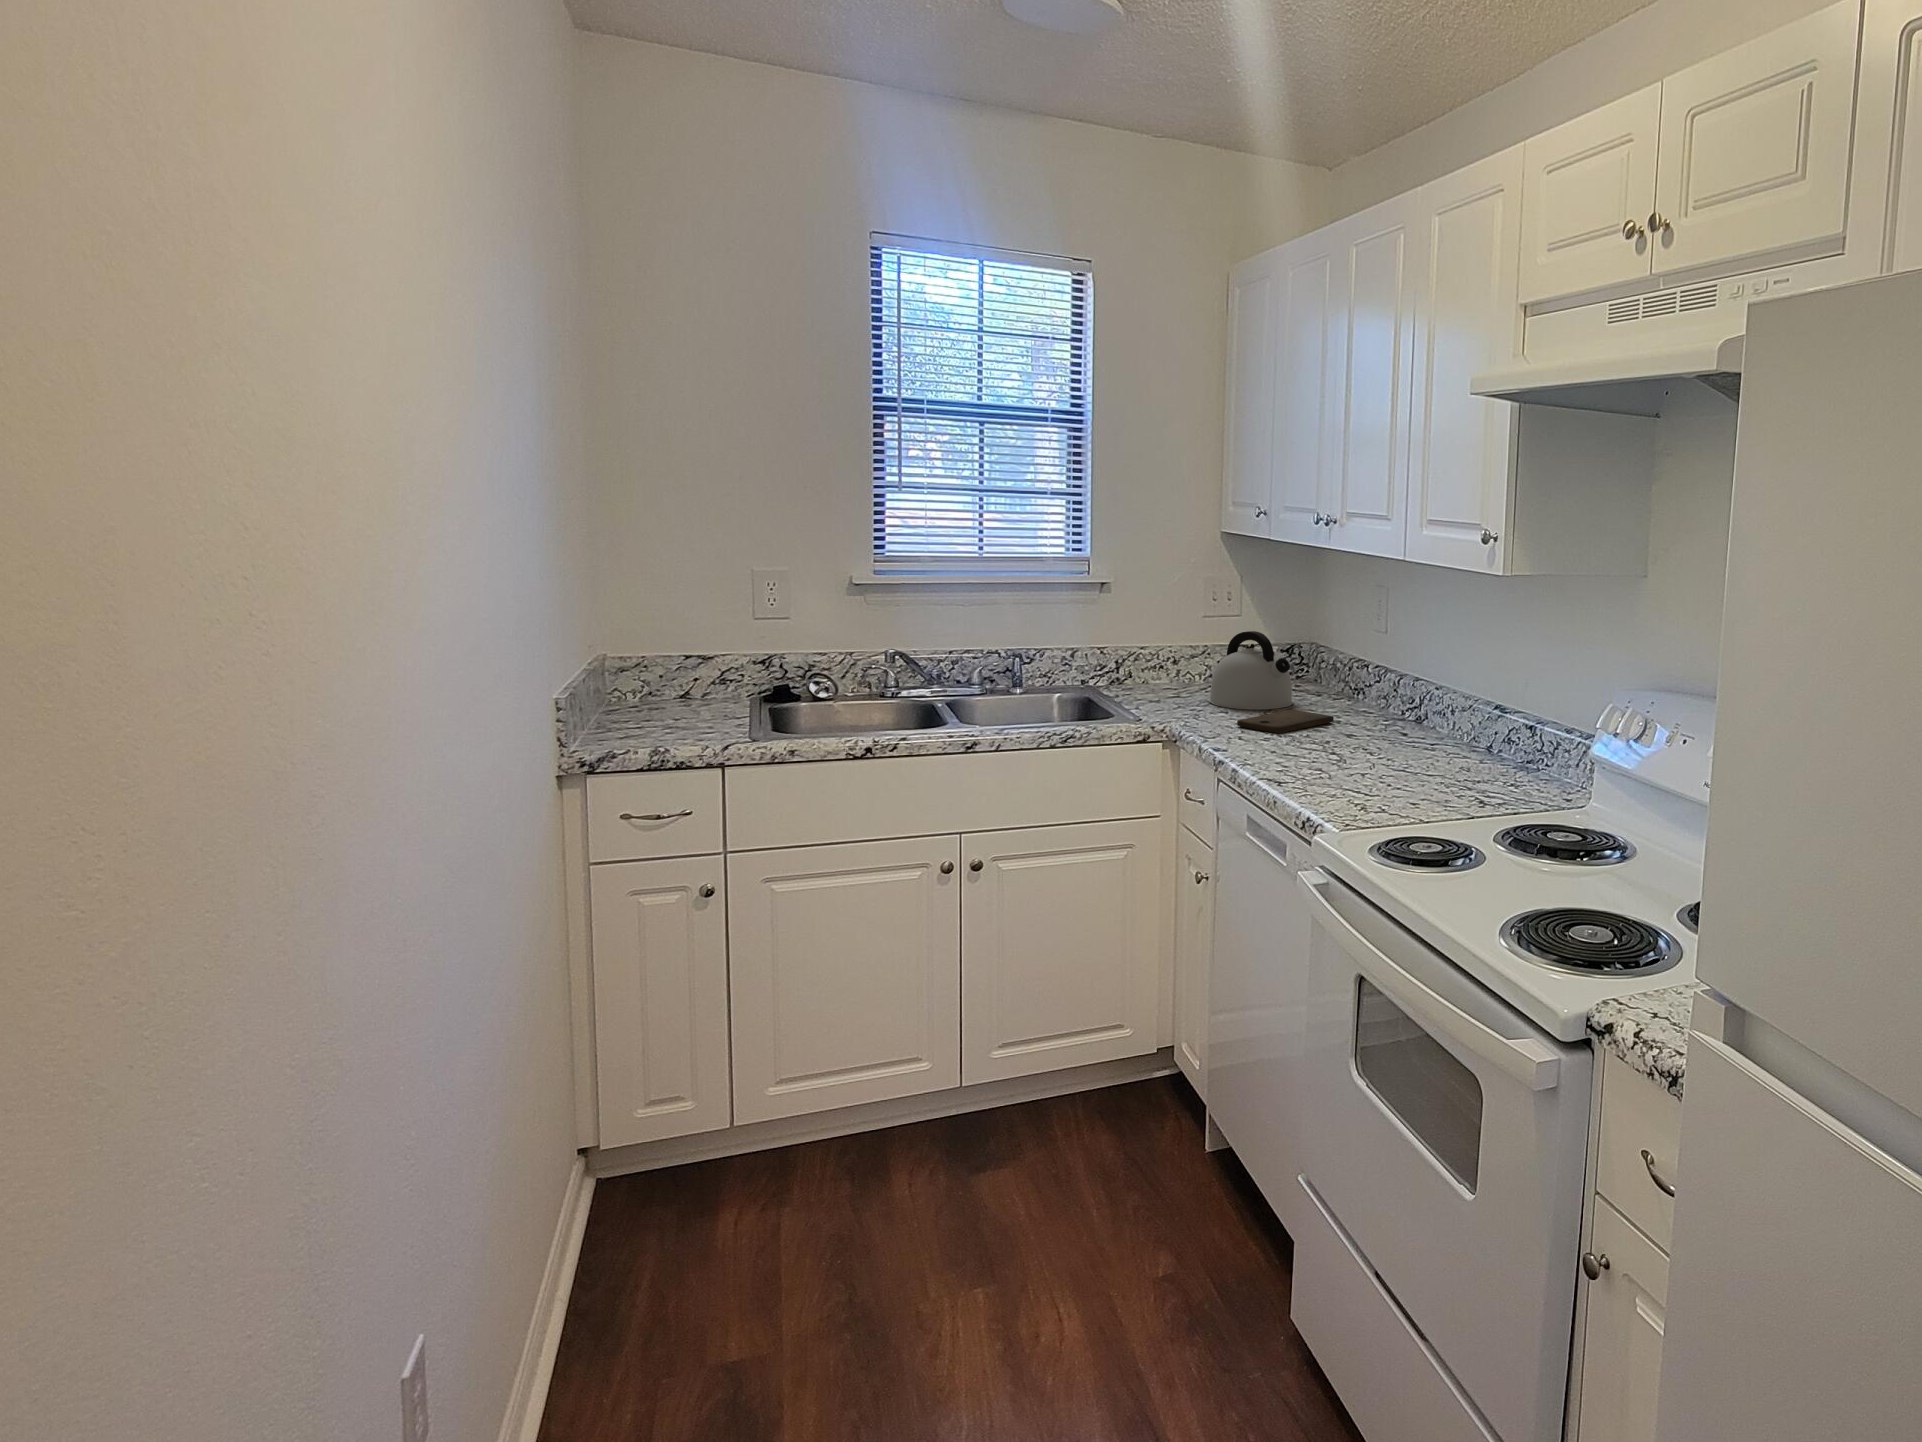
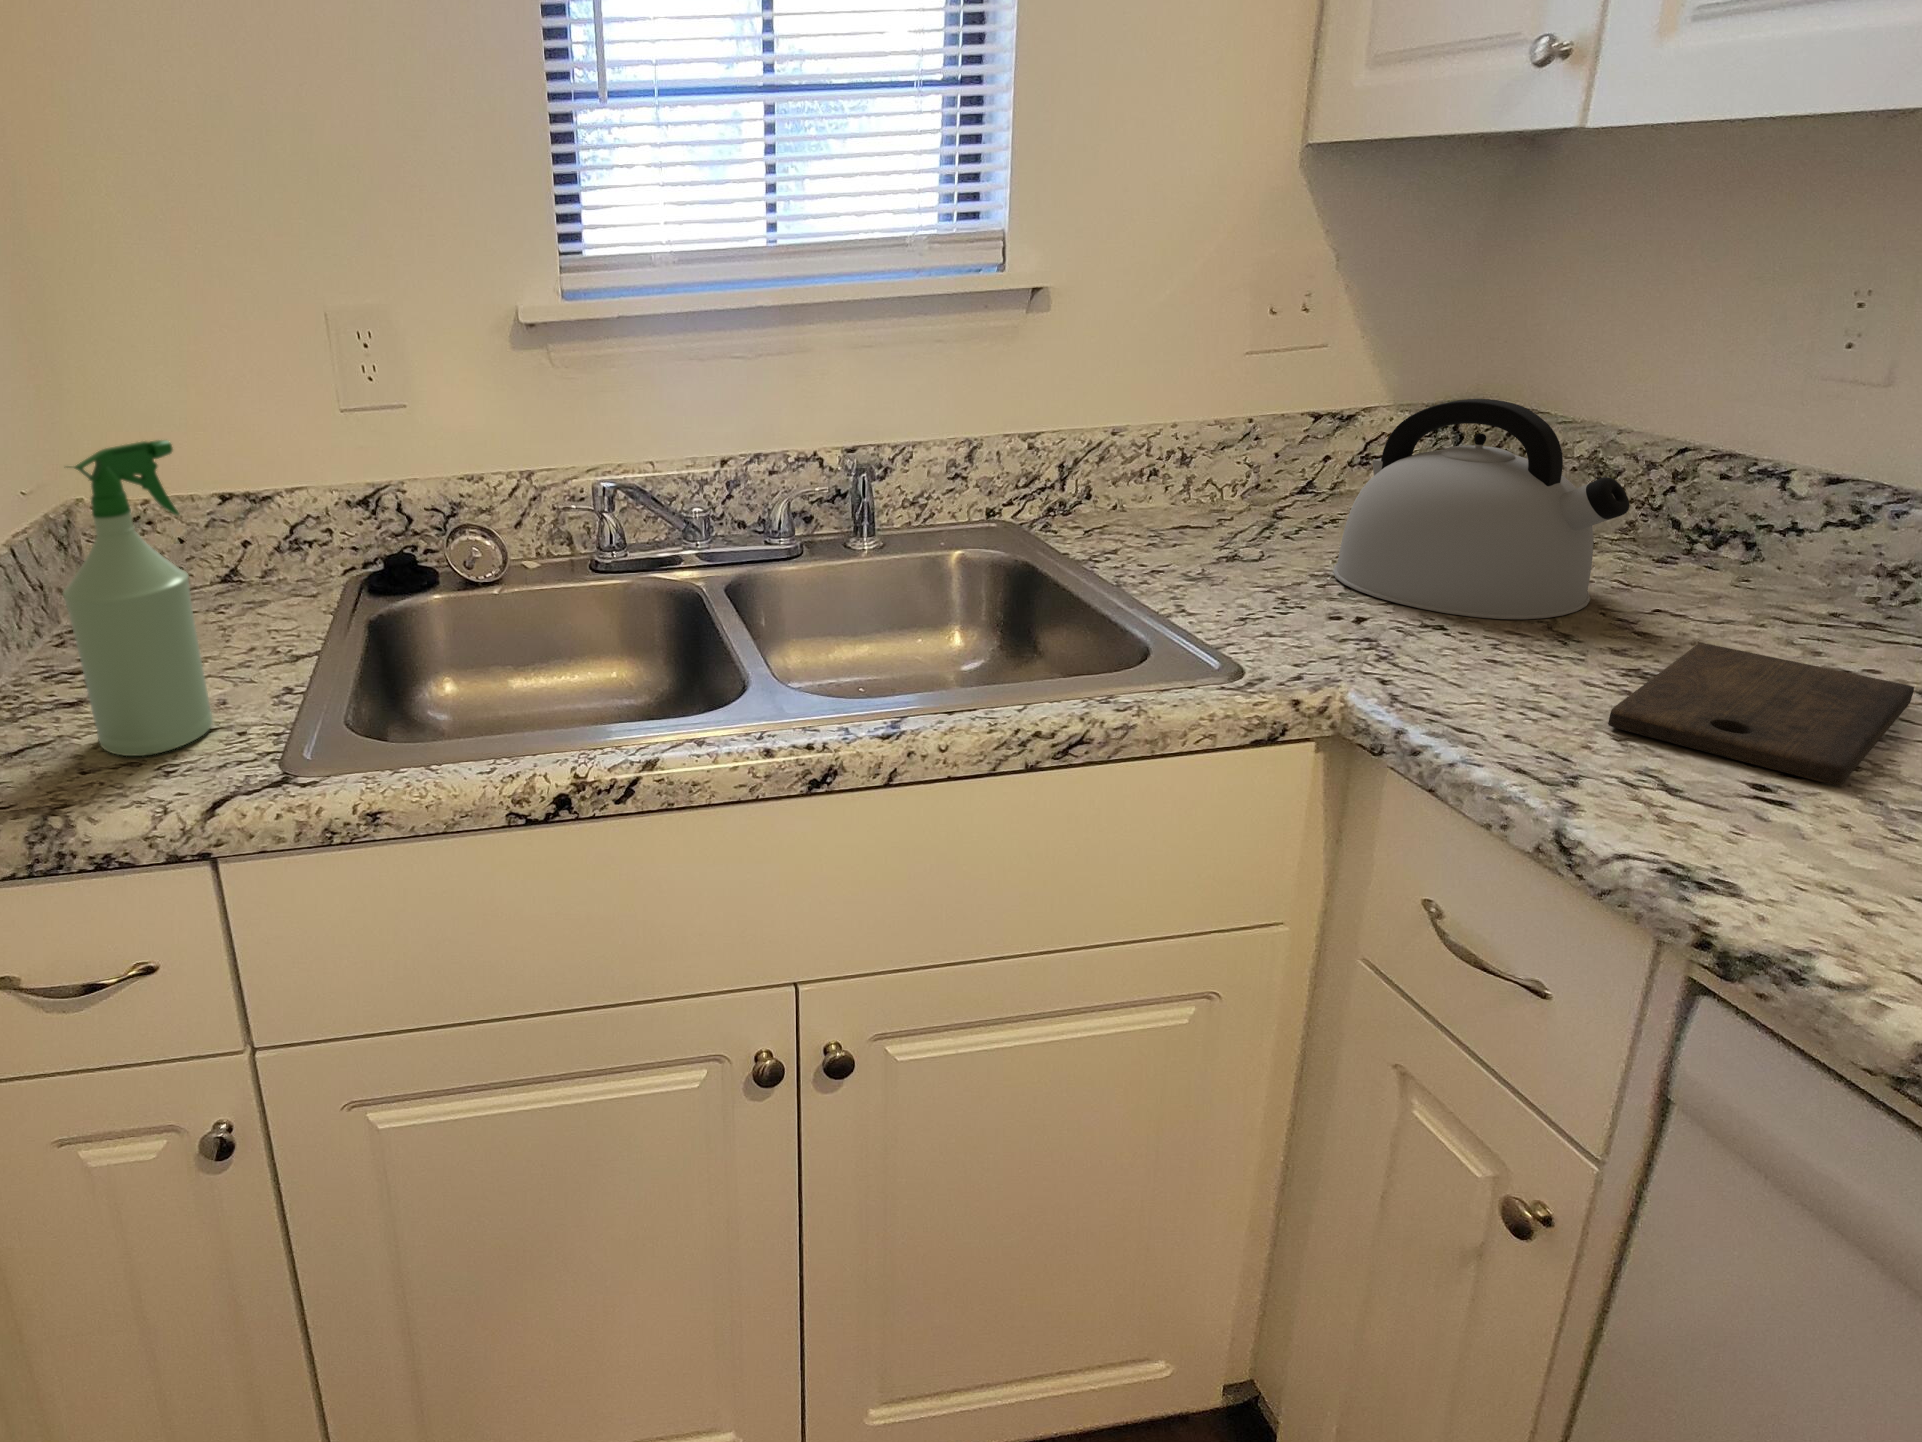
spray bottle: none [659,617,712,737] -> present [63,440,213,756]

